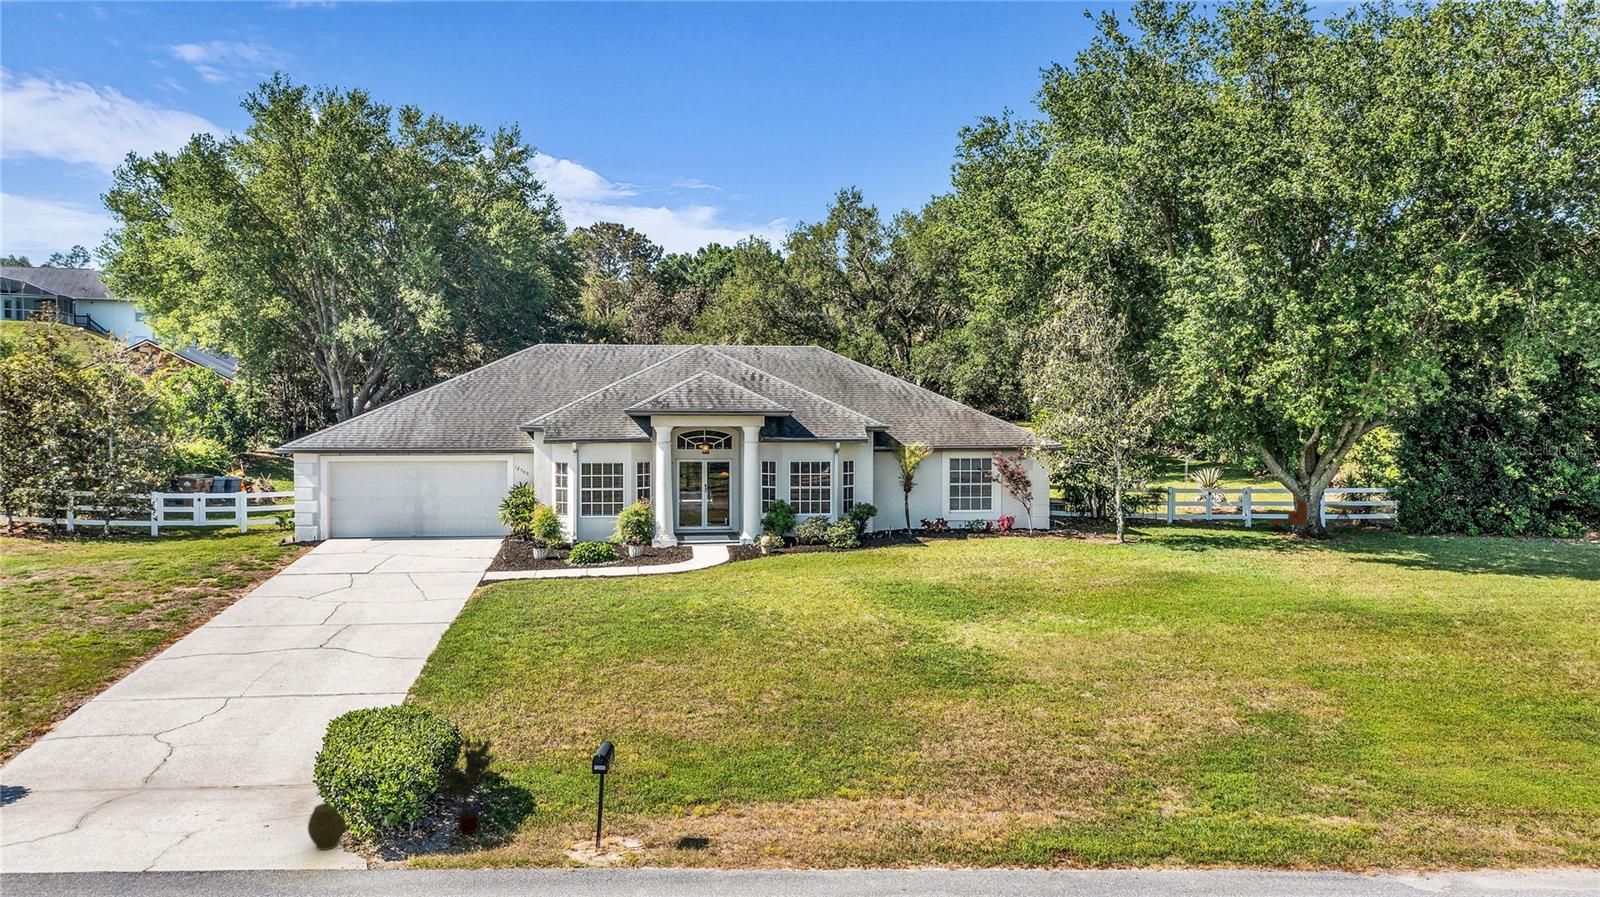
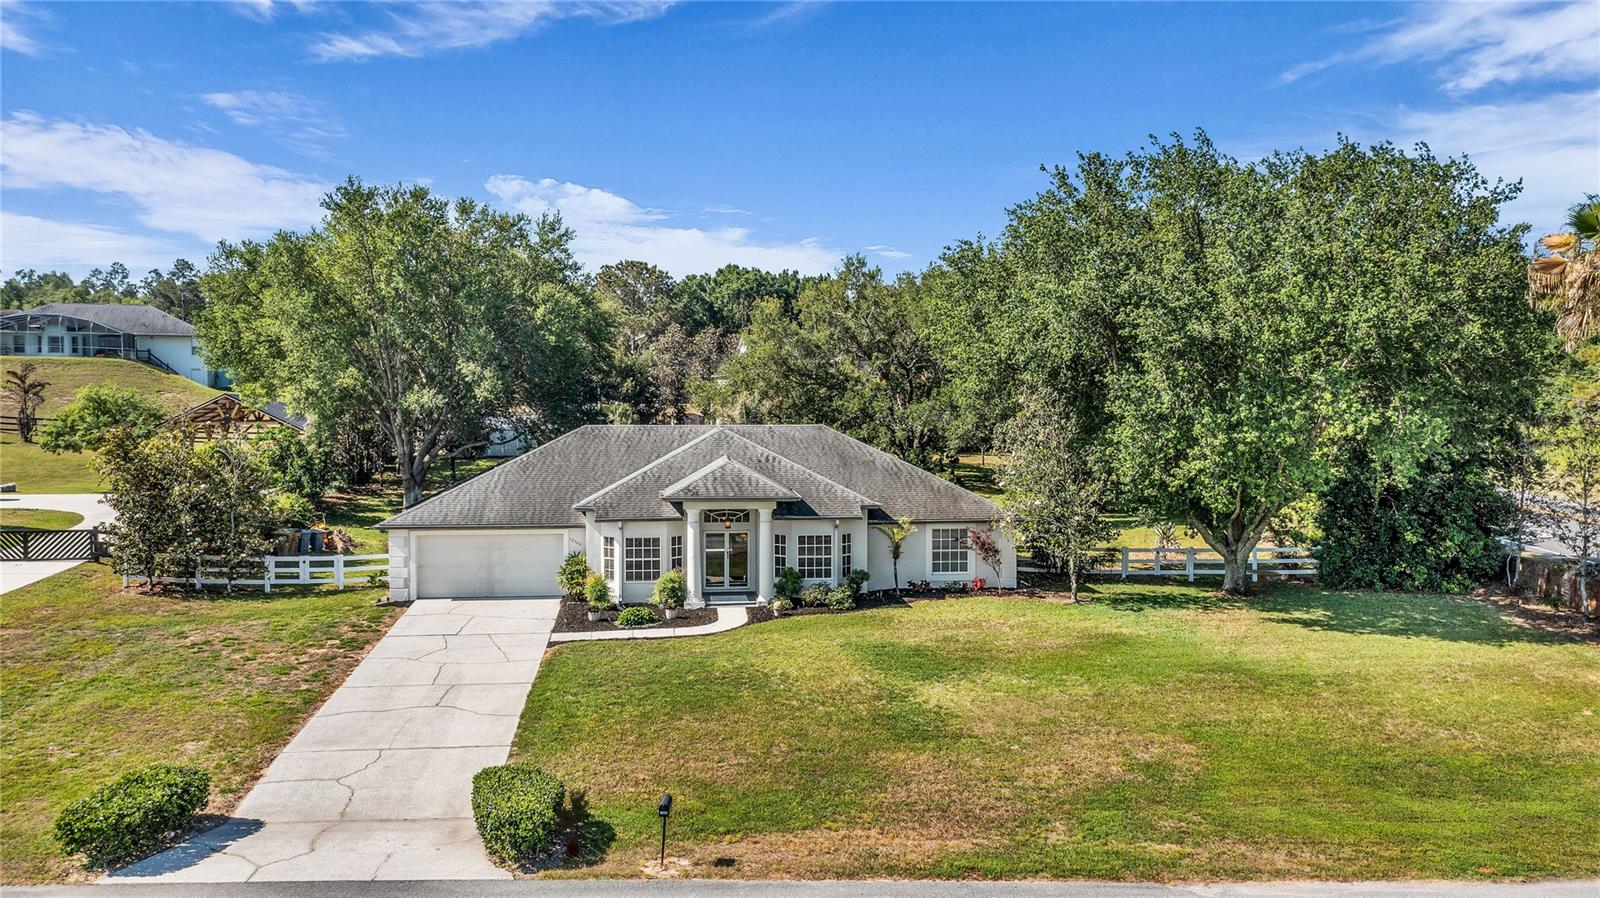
lounge chair: present [1270,500,1307,531] -> none [1199,566,1232,593]
woven basket: present [308,803,346,850] -> none [465,833,490,867]

